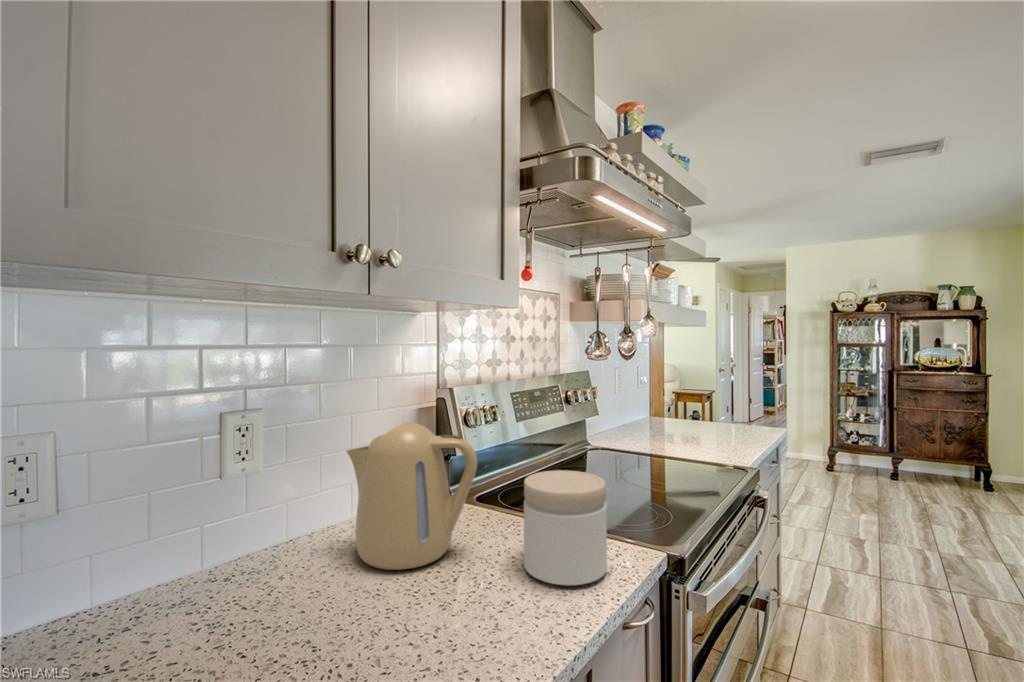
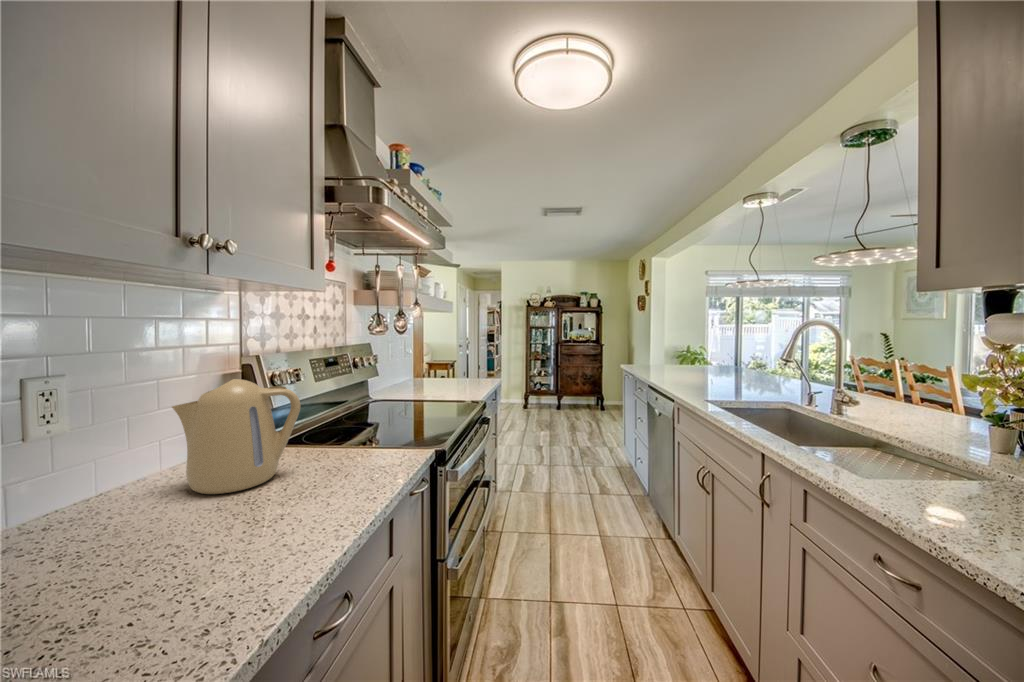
jar: present [524,470,607,585] -> none [340,405,399,475]

